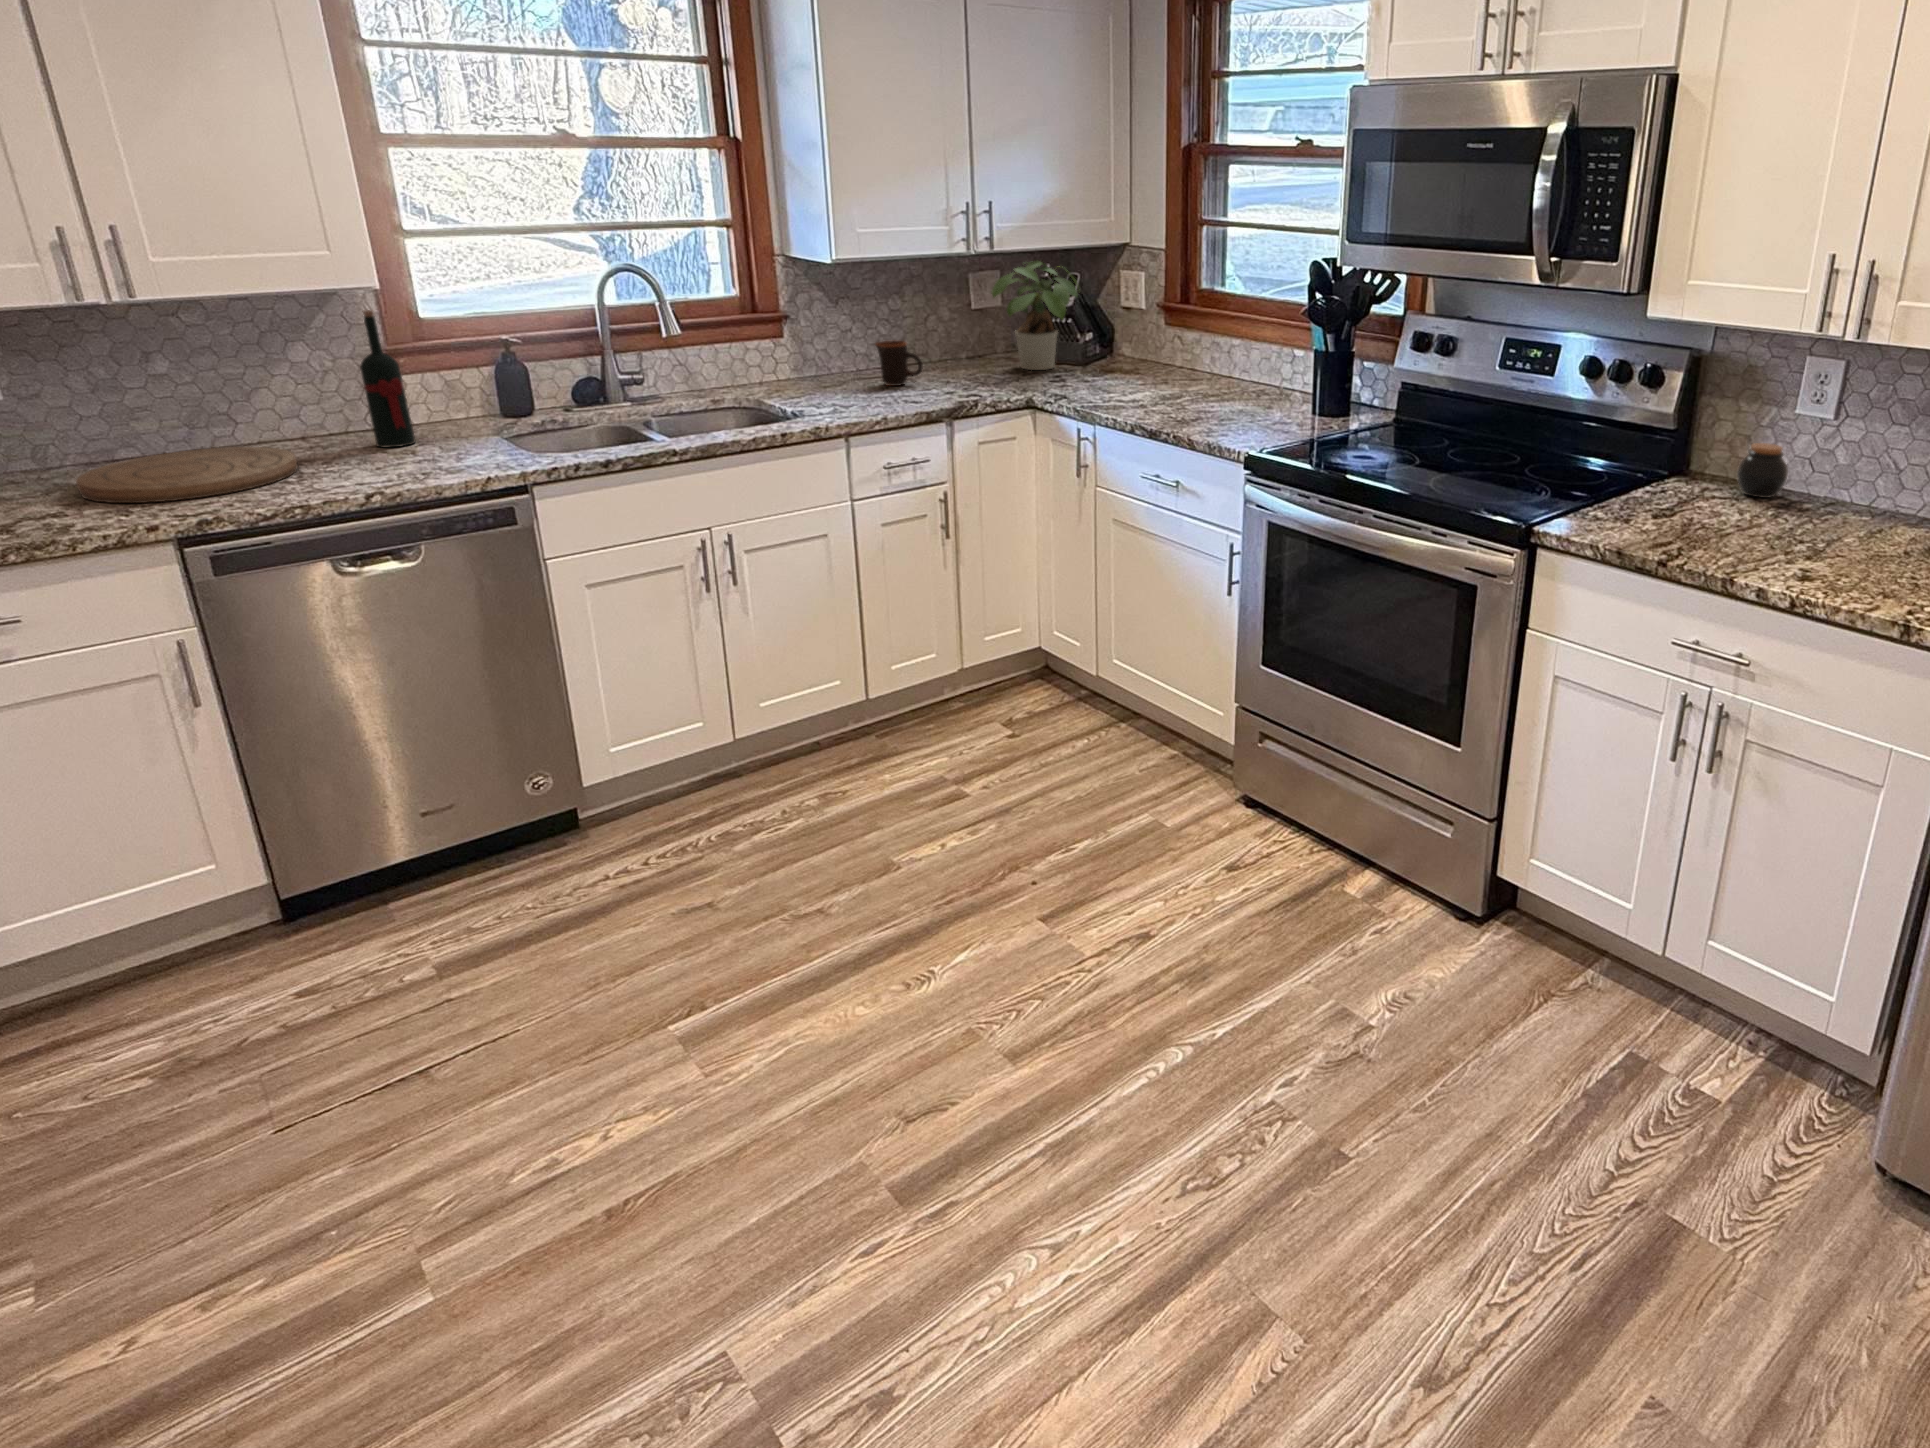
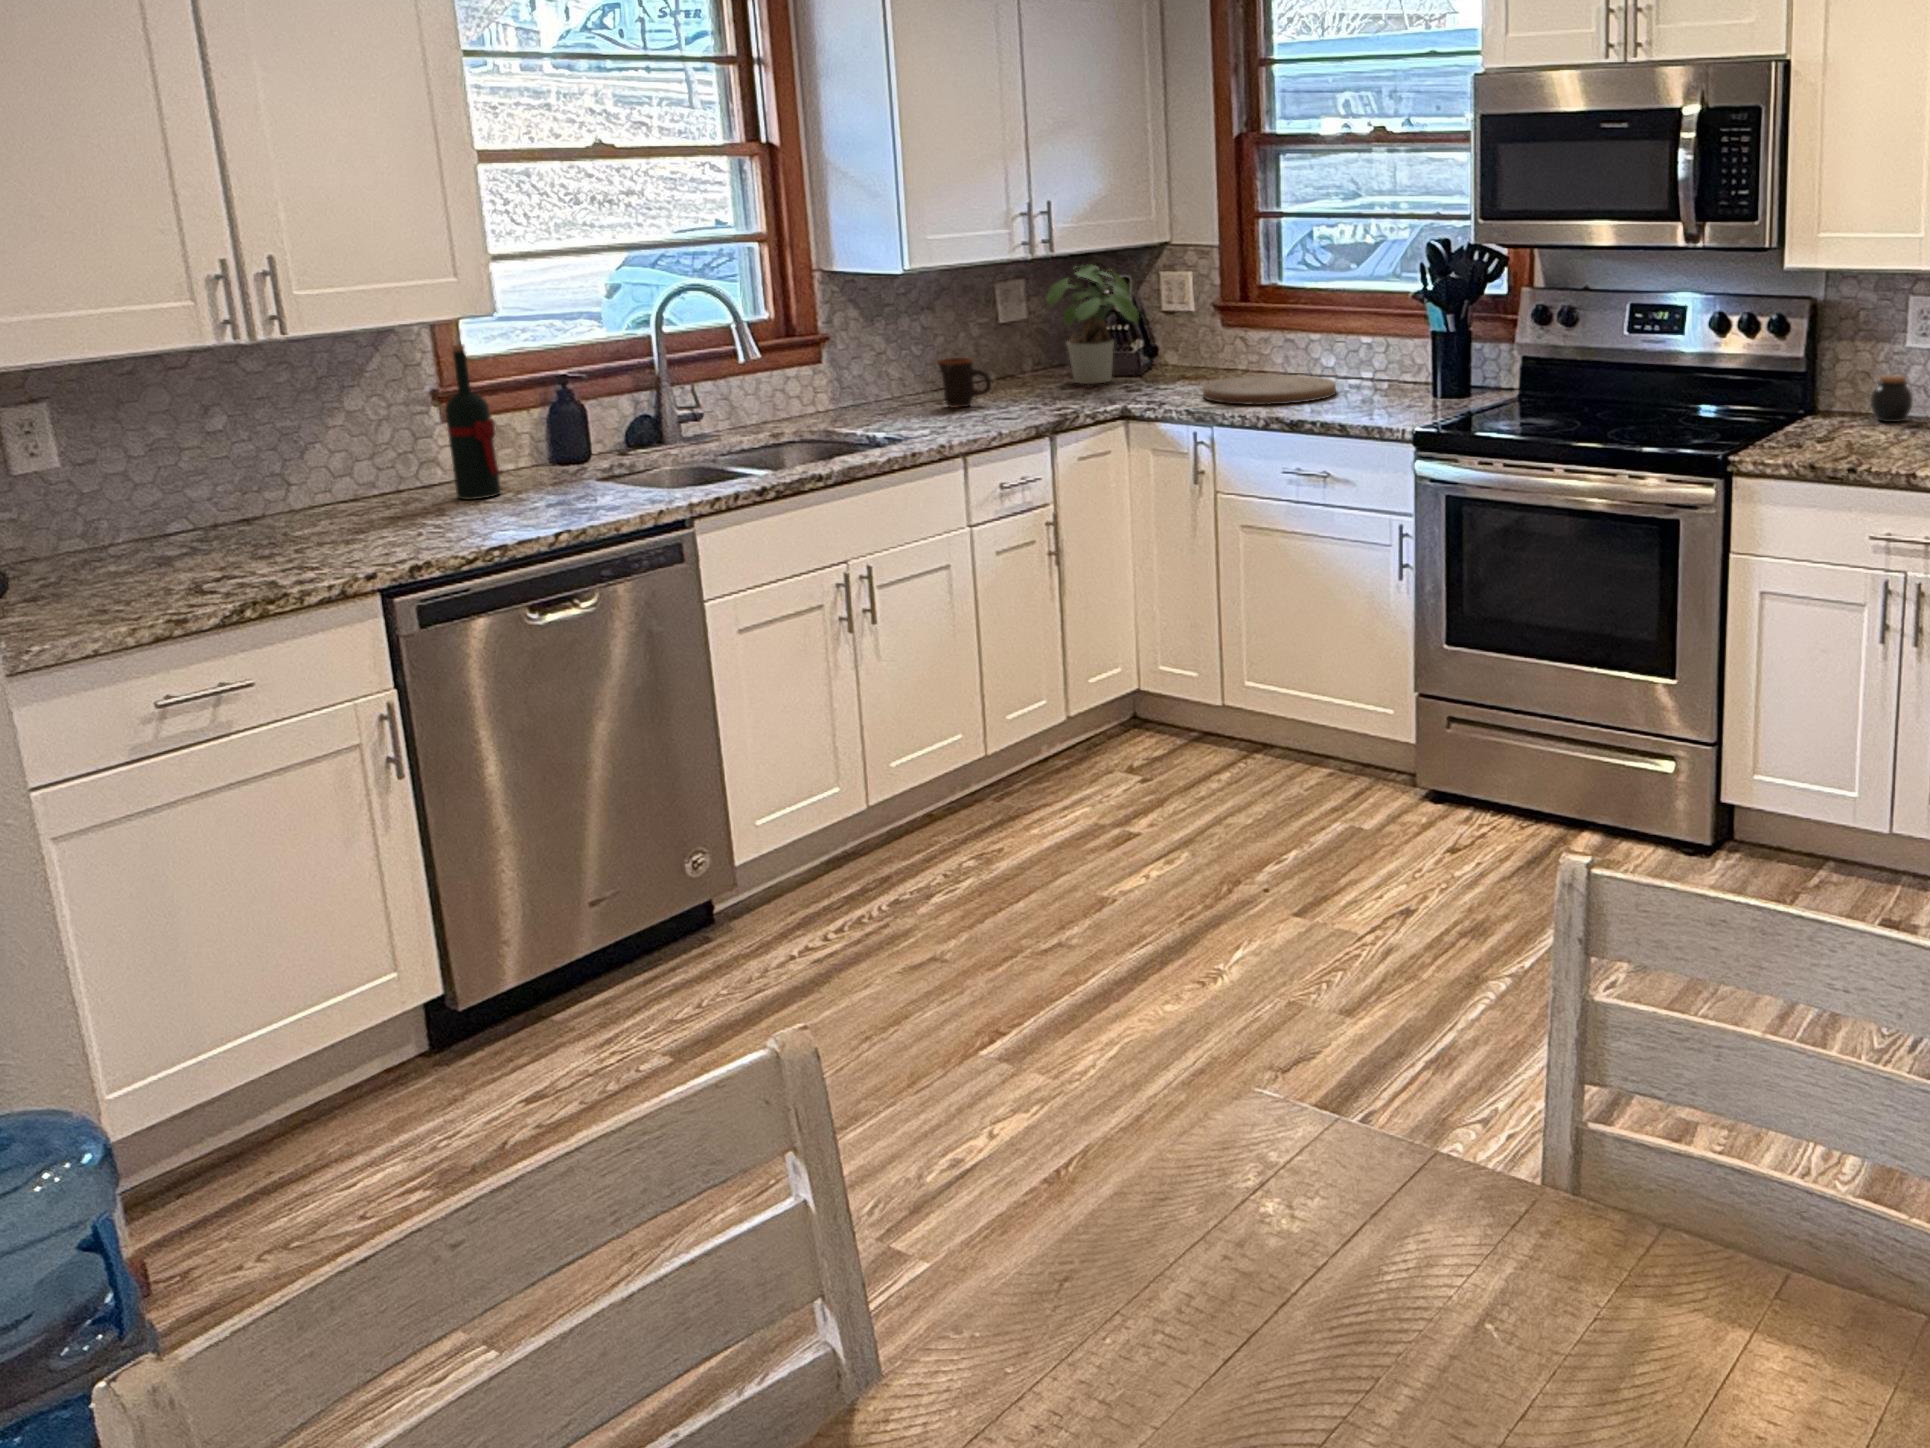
cutting board: present [76,447,298,503] -> present [1203,375,1336,405]

